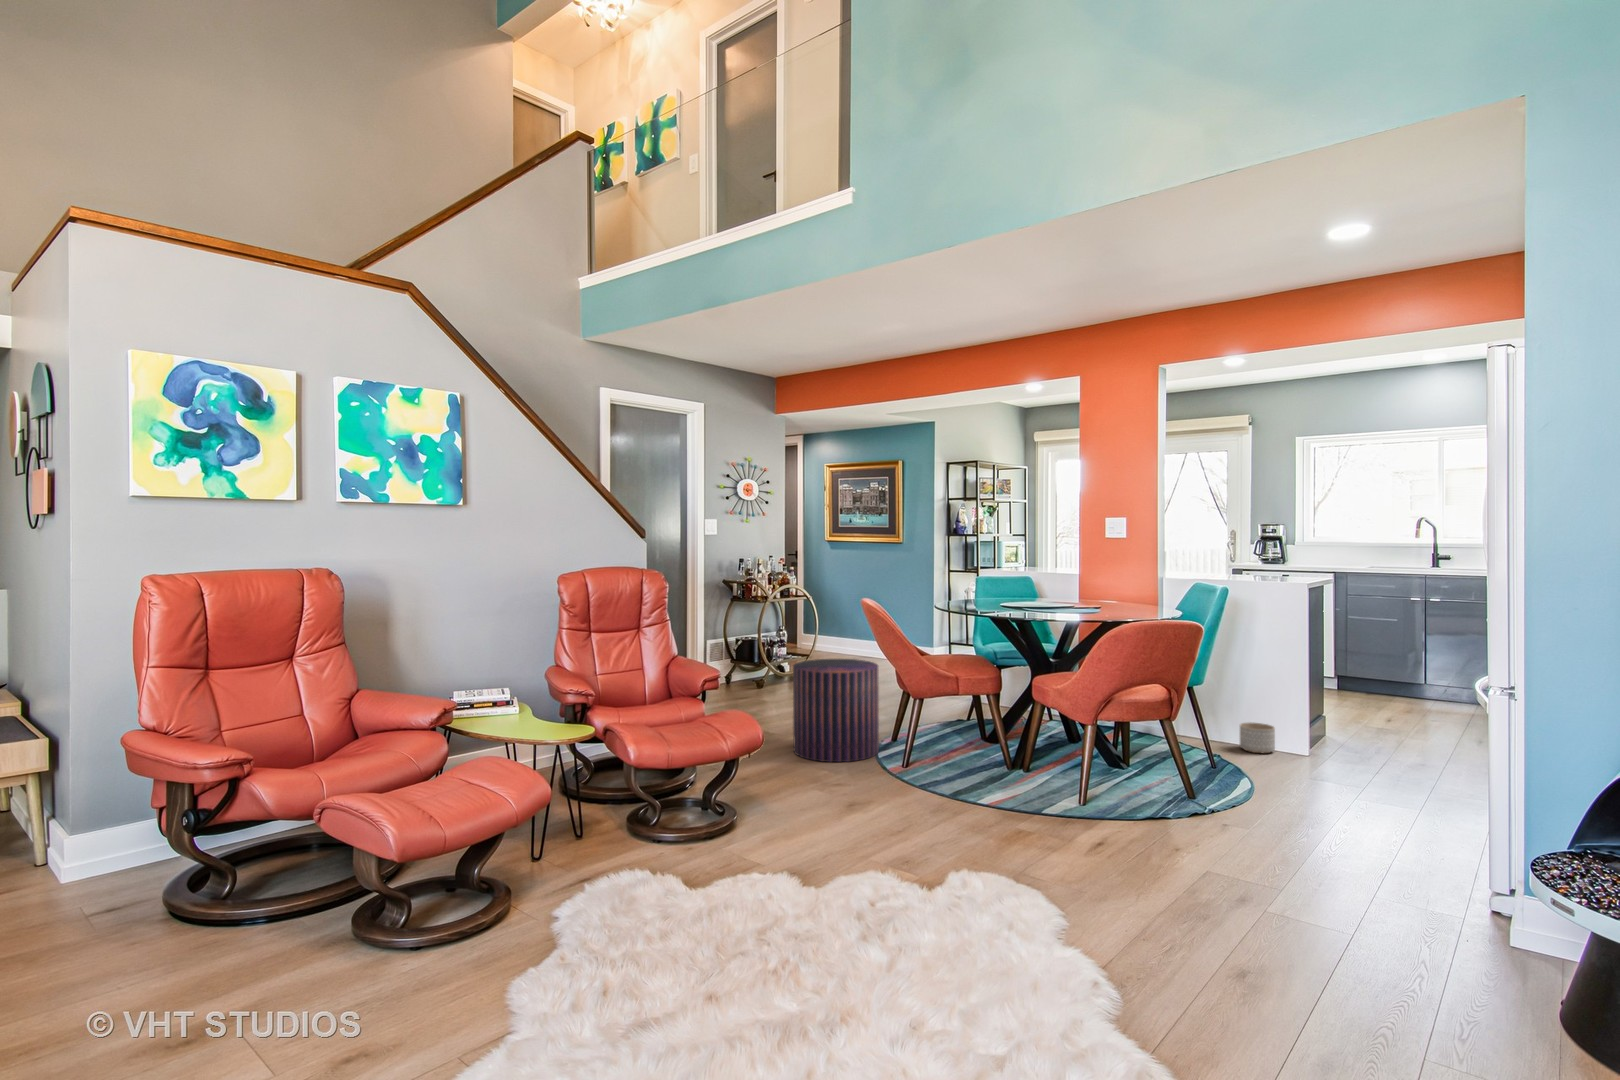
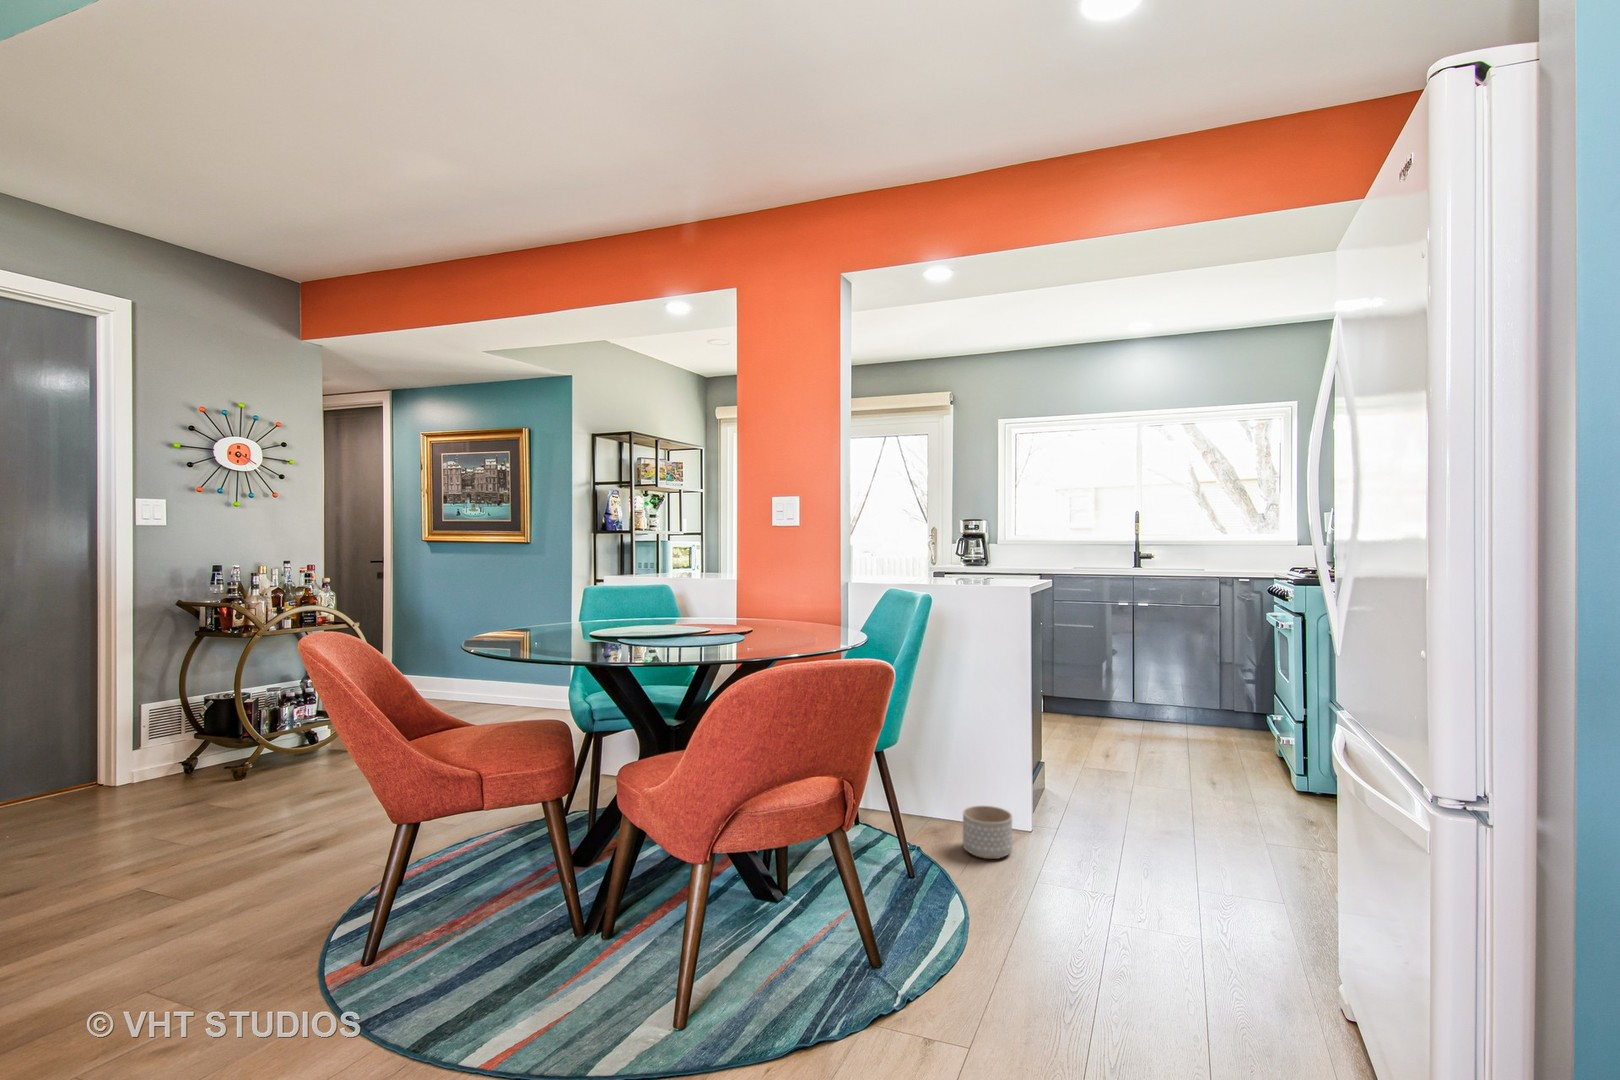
pouf: present [793,659,879,762] -> none [87,760,319,1023]

